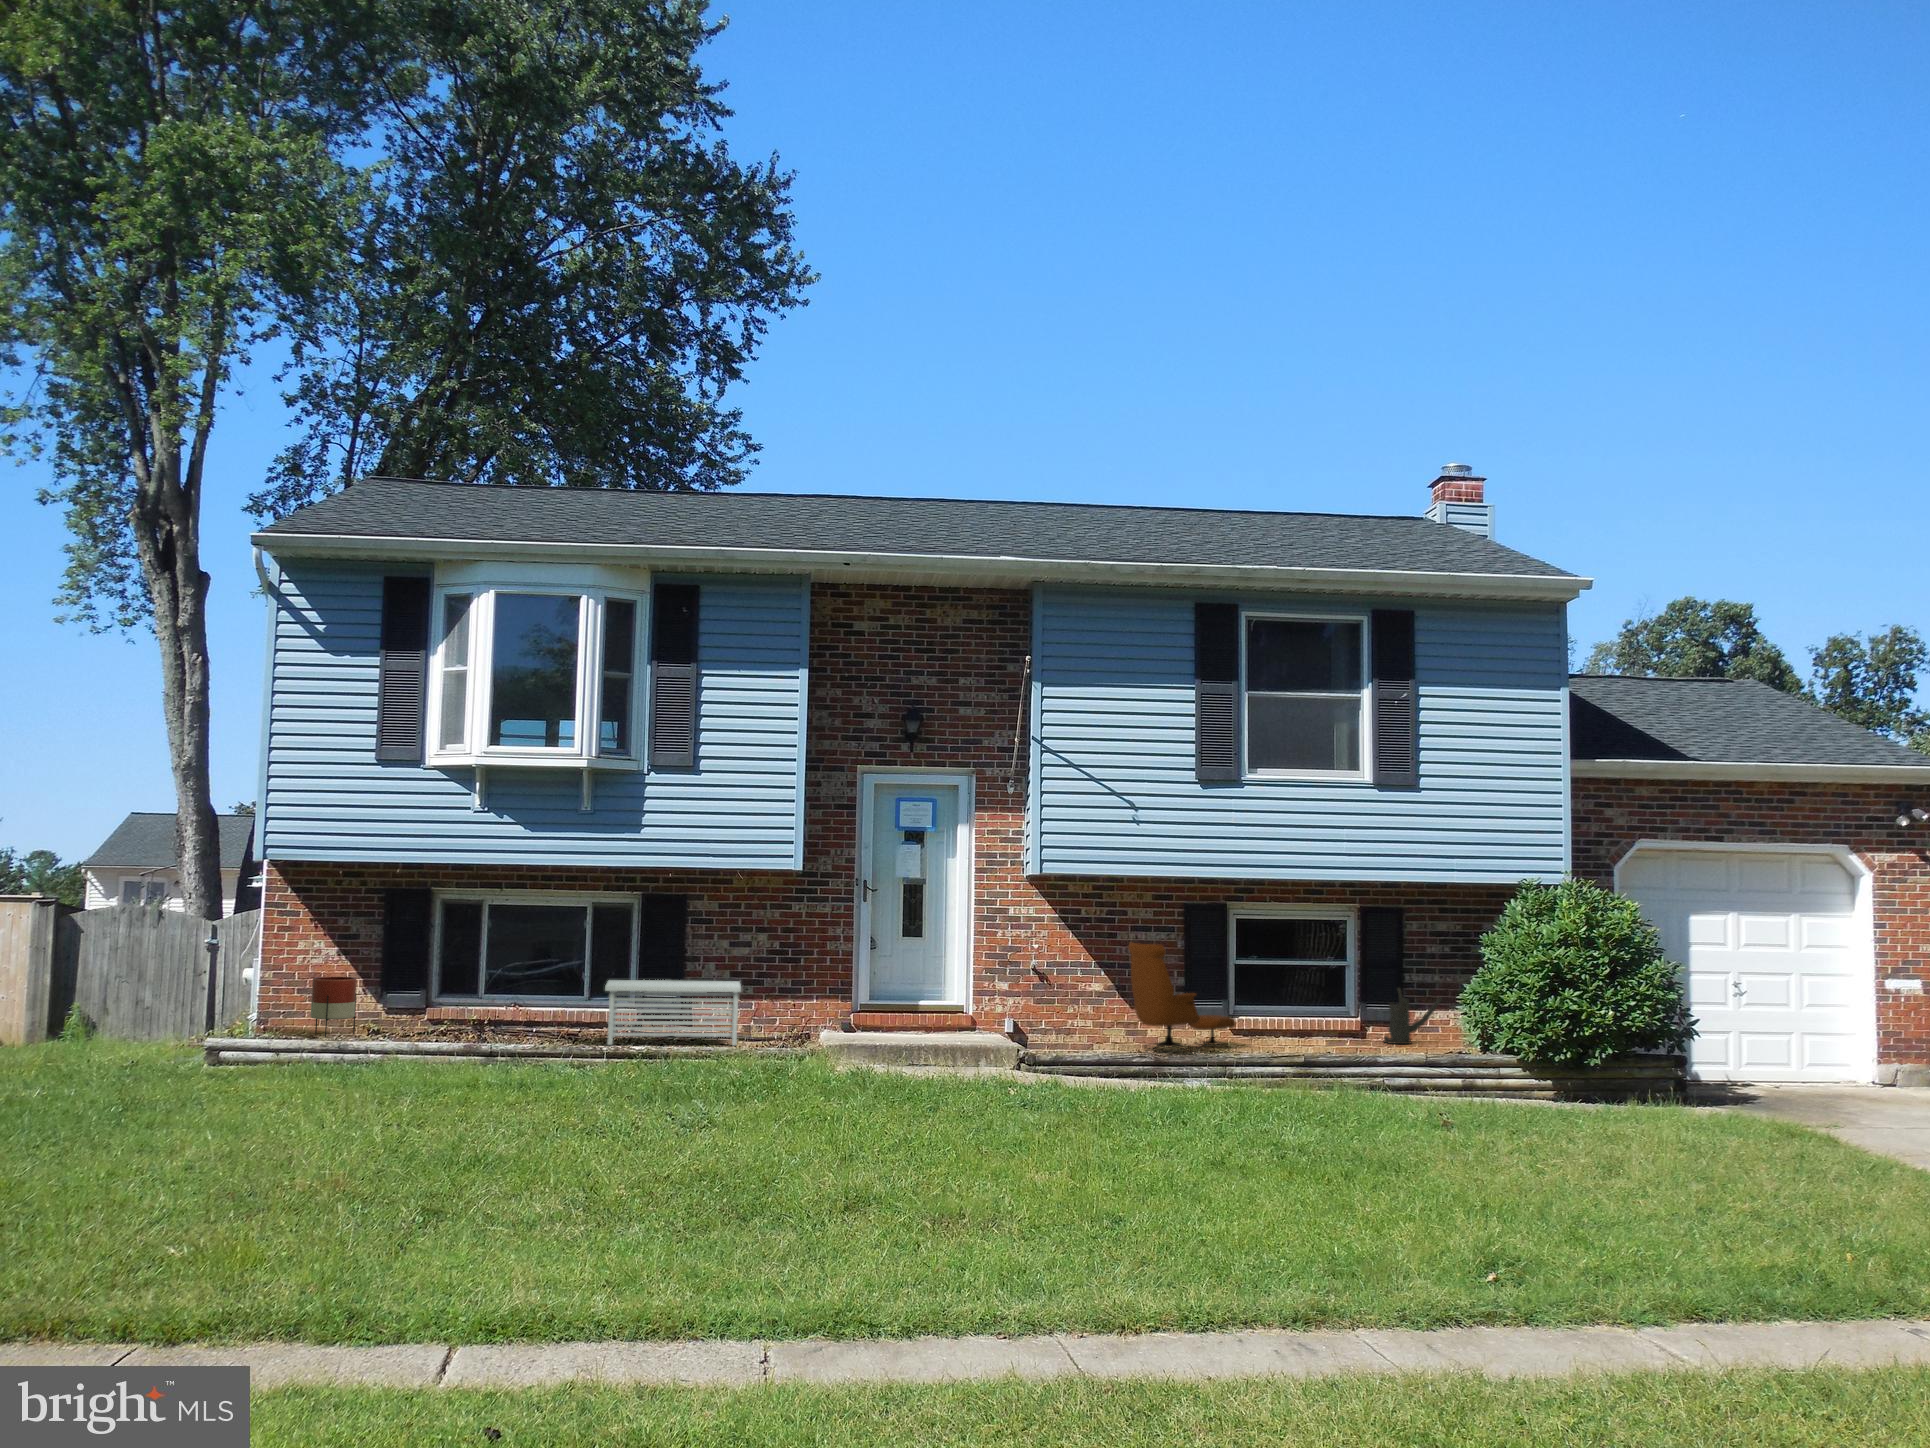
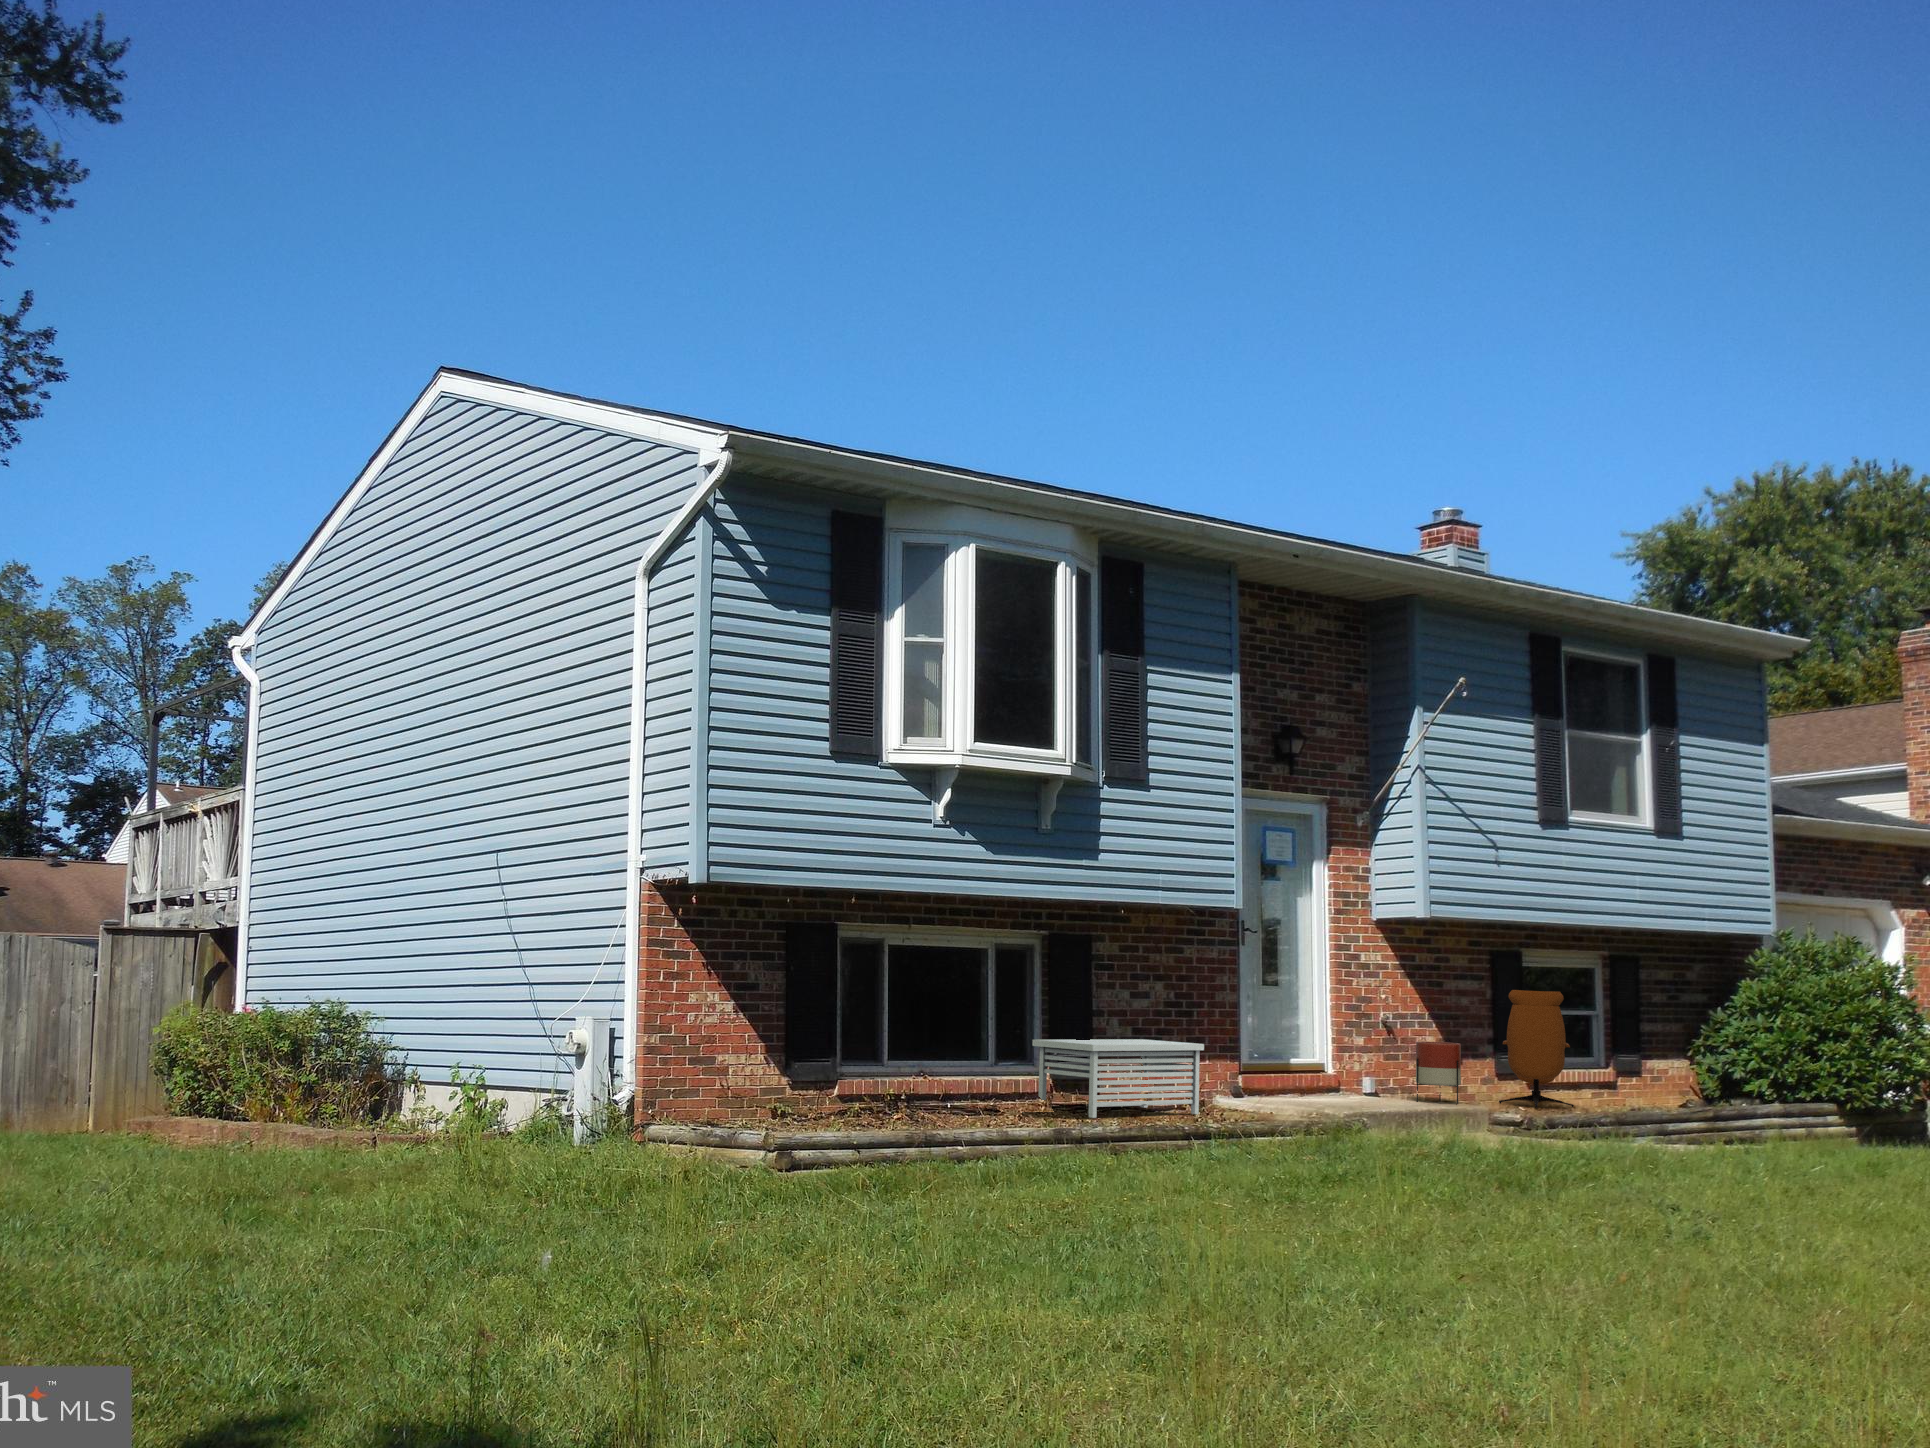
planter: present [311,977,356,1037] -> present [1416,1041,1461,1104]
watering can: present [1384,988,1442,1044] -> none [1613,1038,1657,1095]

